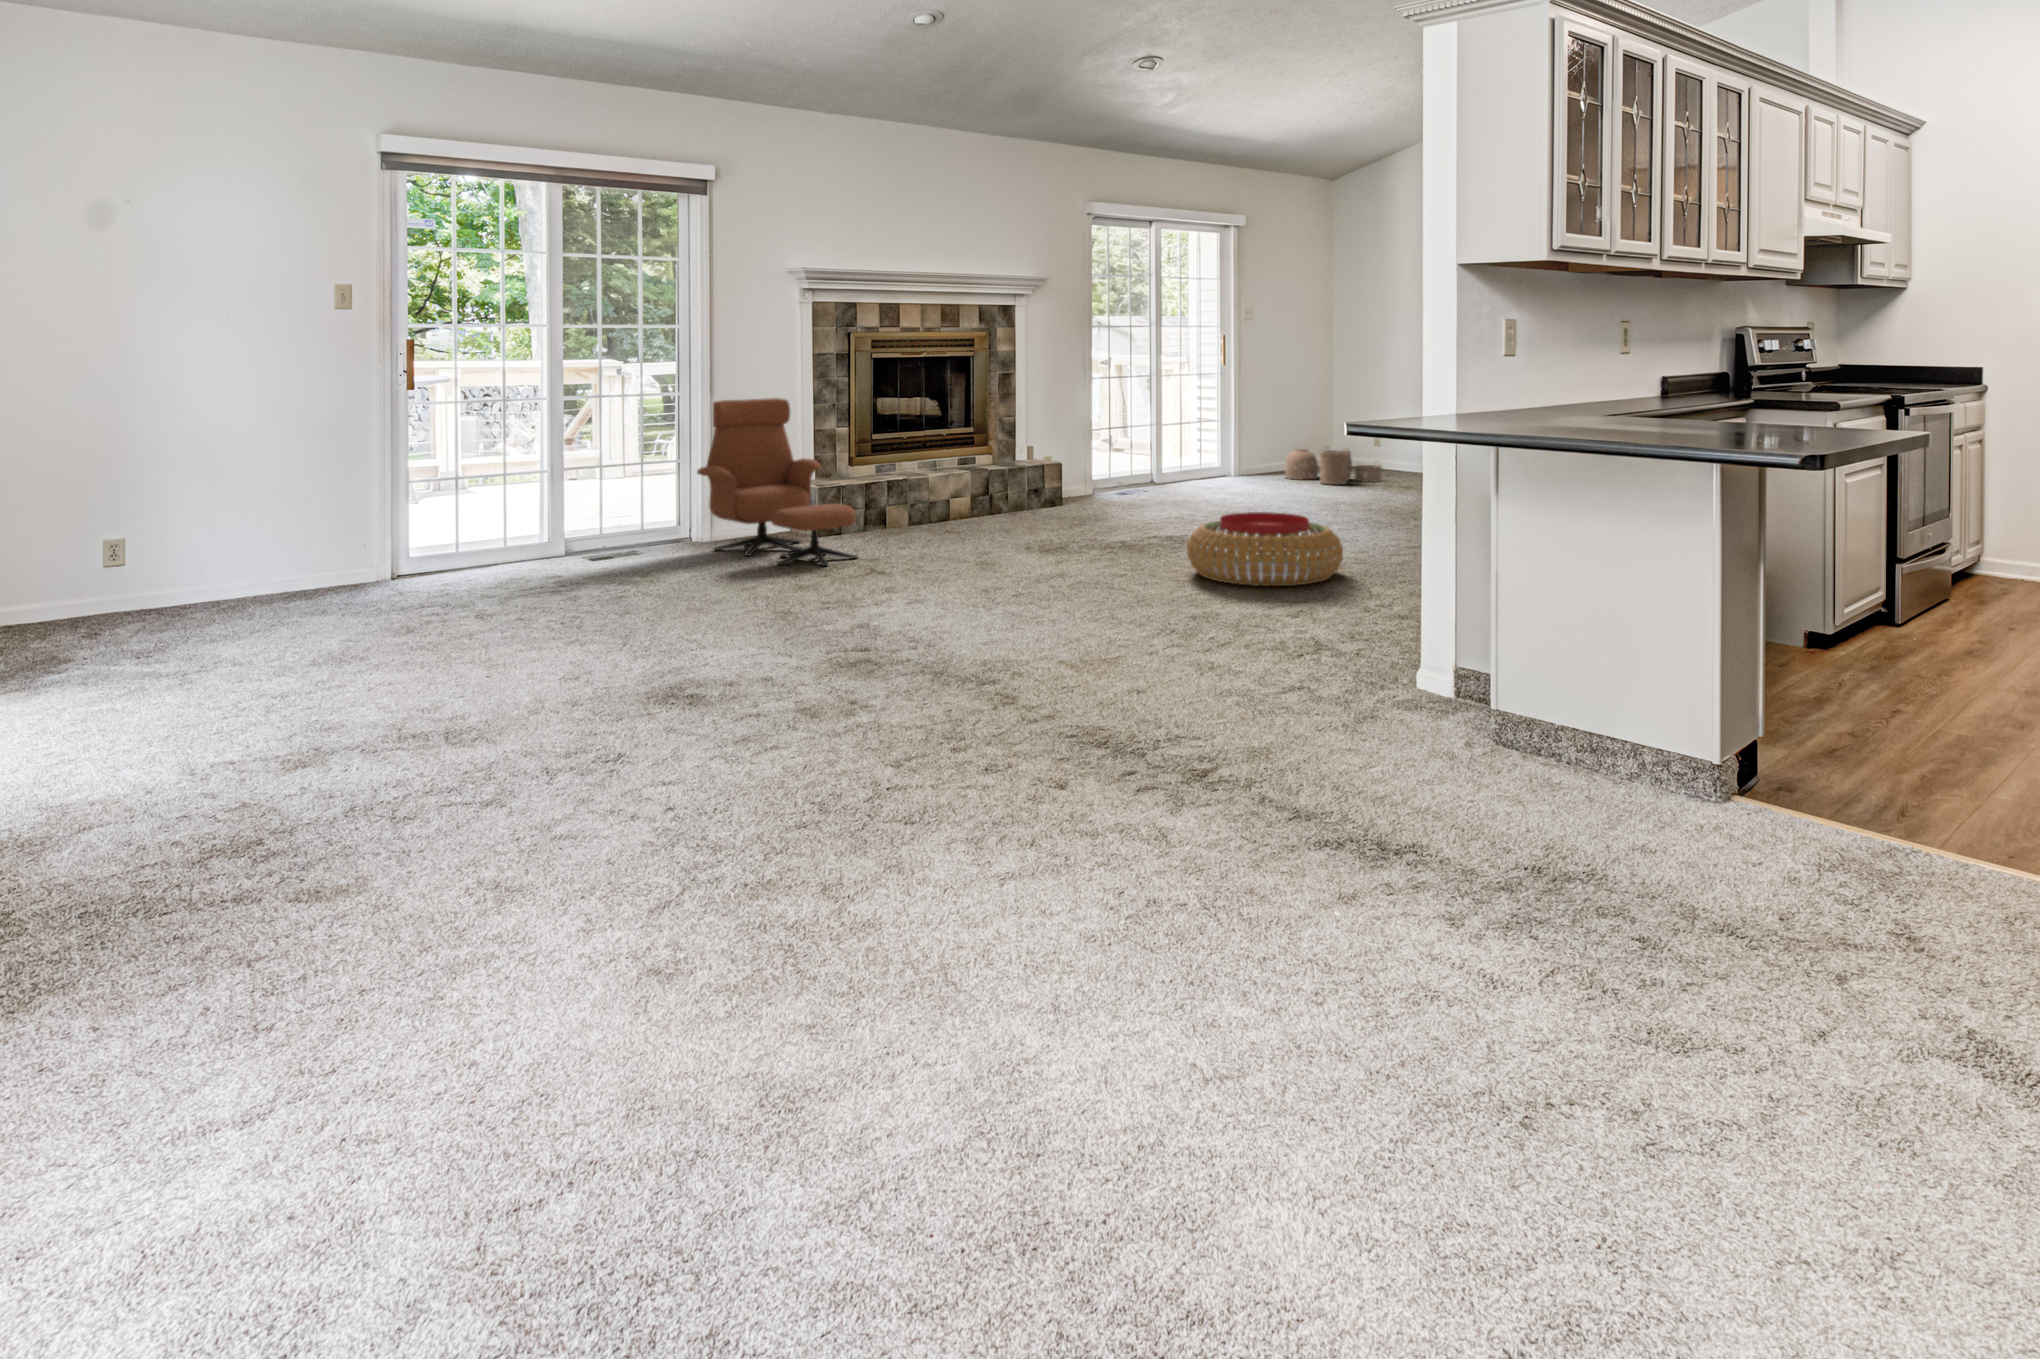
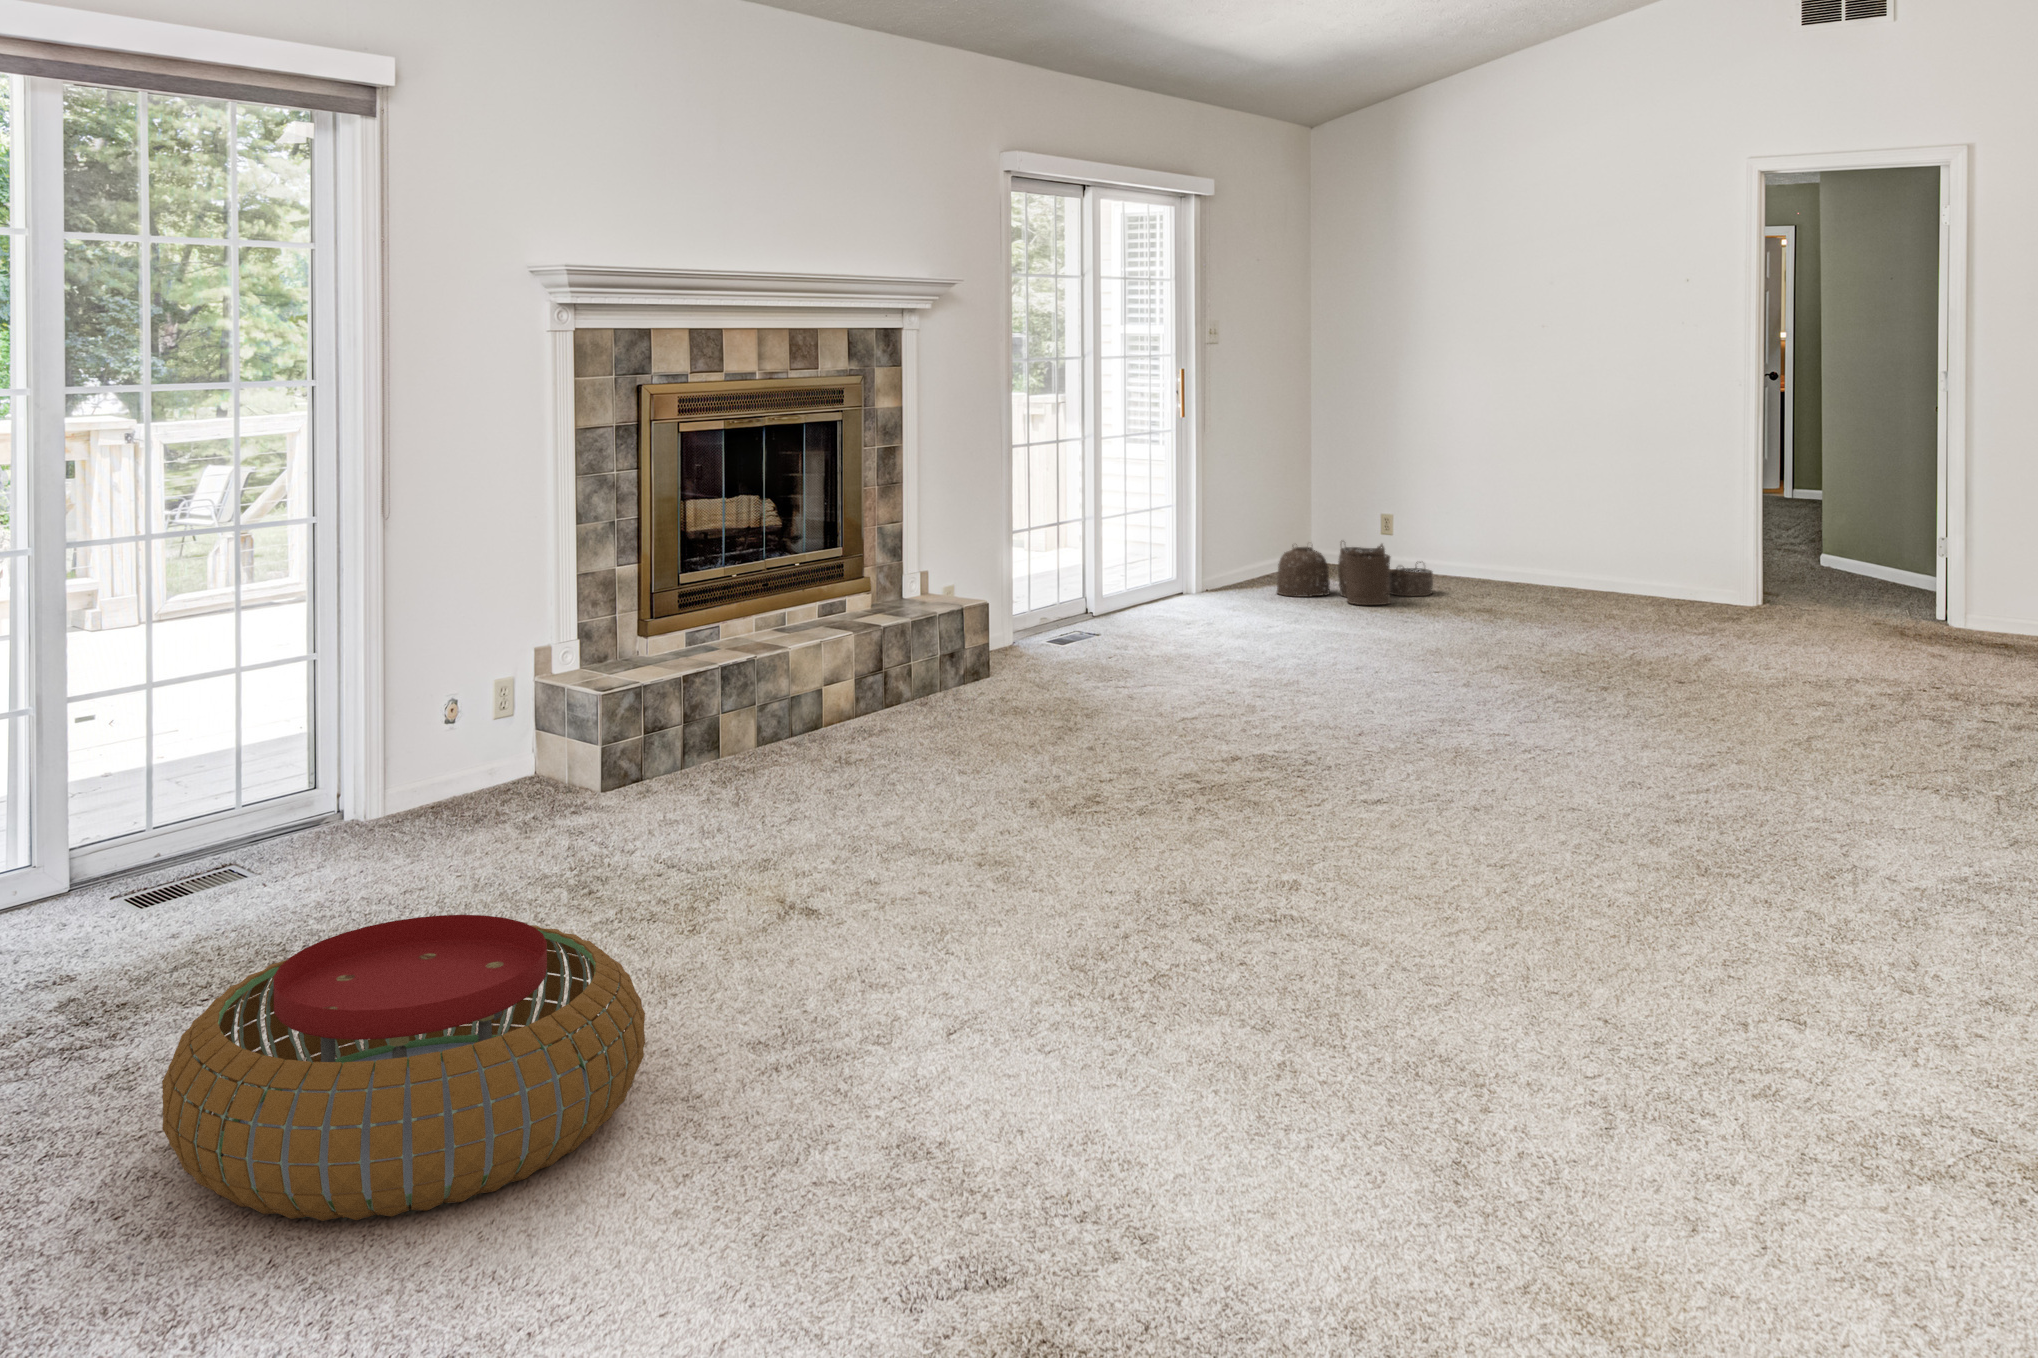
lounge chair: present [697,398,858,566] -> none [368,522,728,889]
pouf: present [1187,512,1343,586] -> present [162,915,645,1221]

